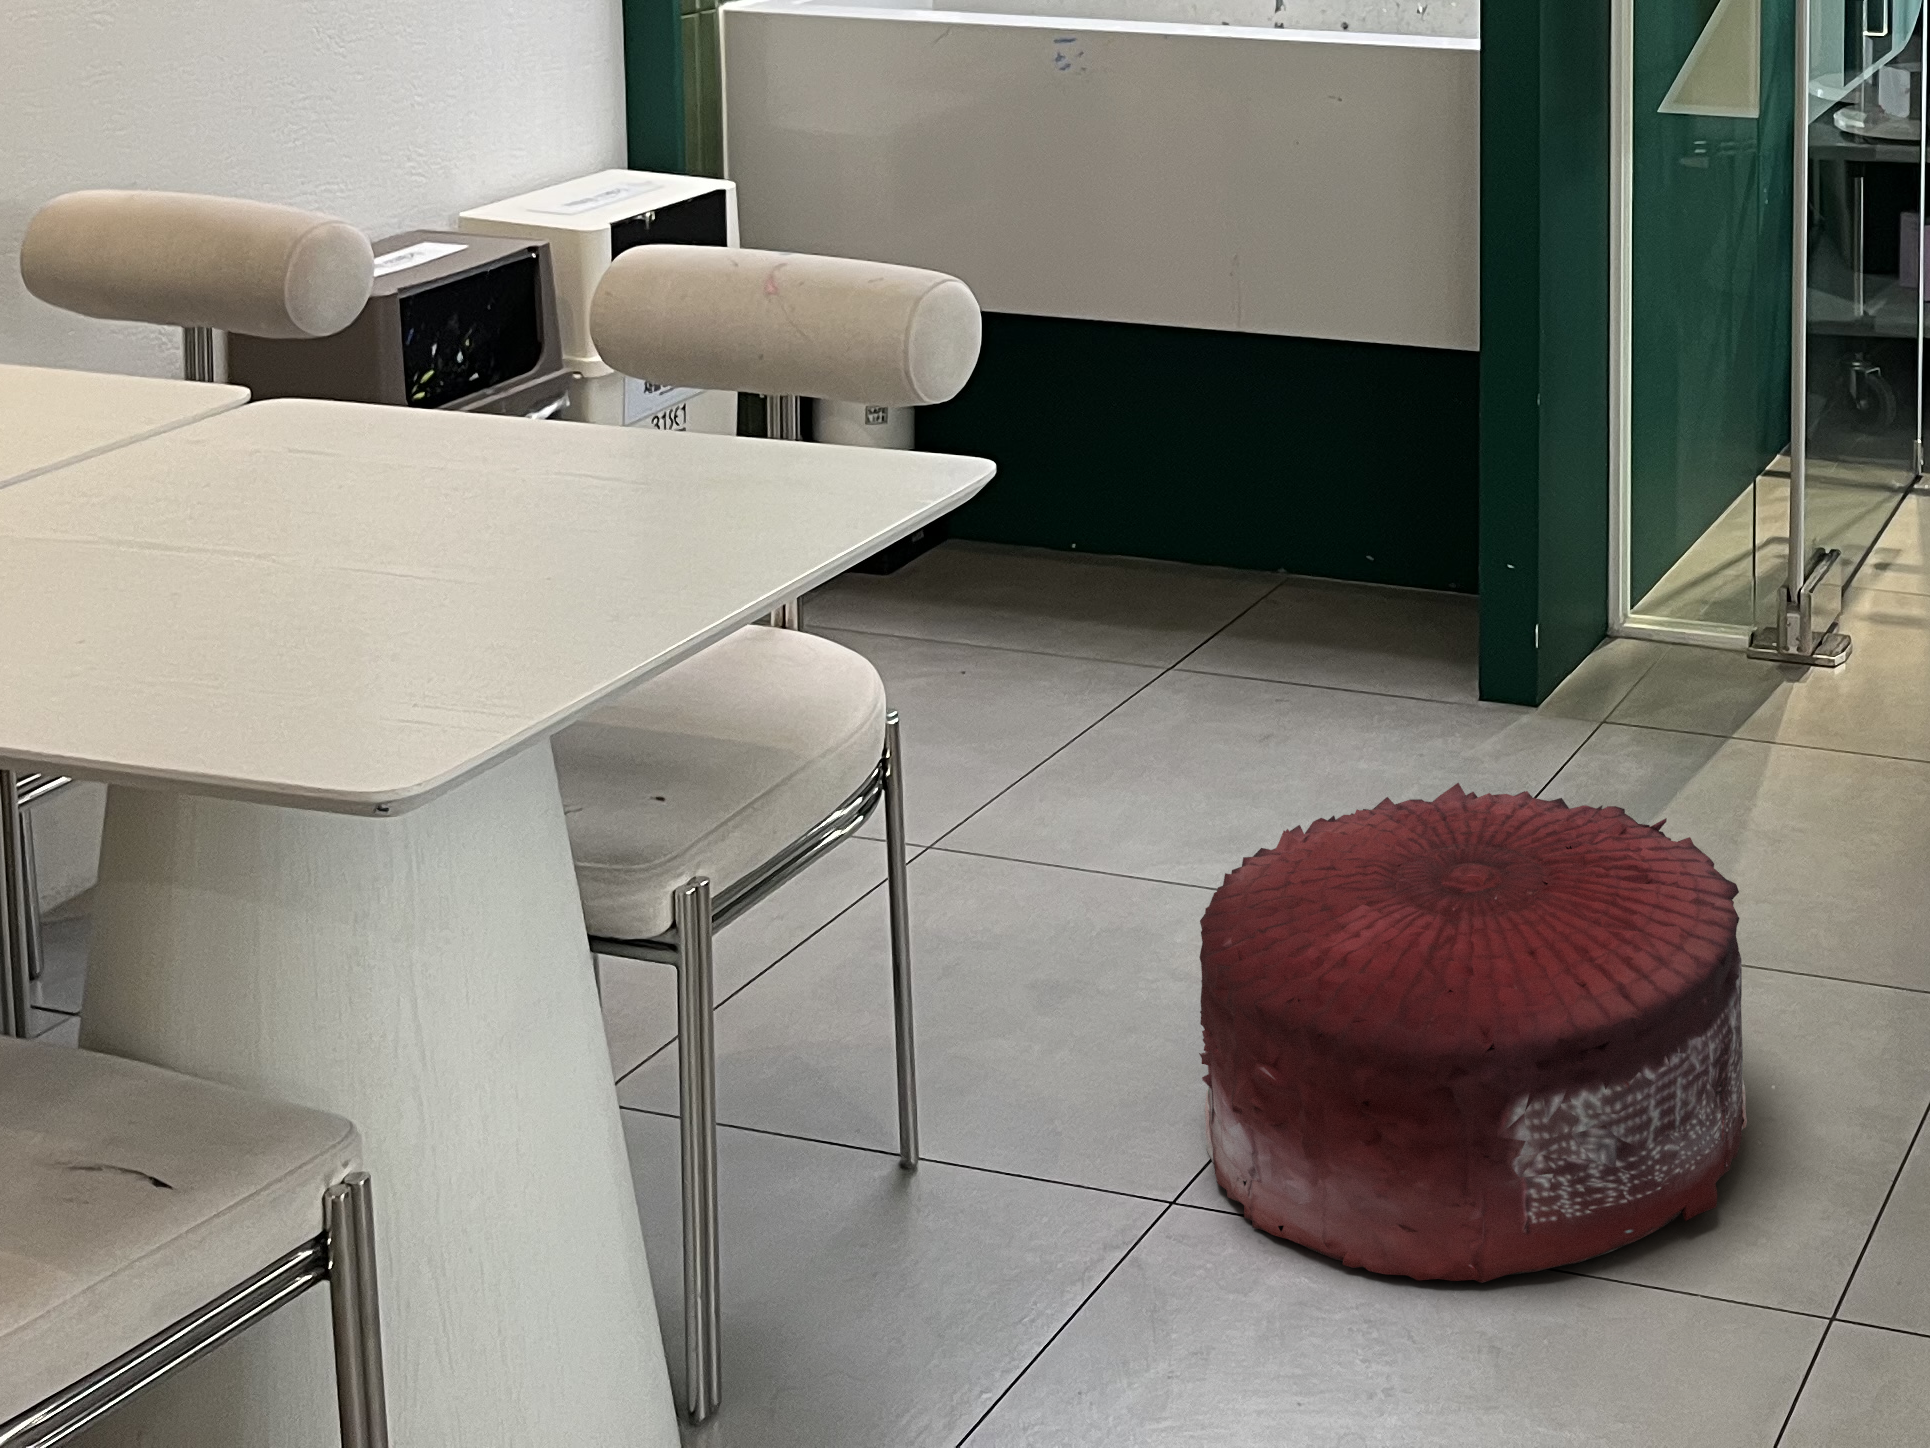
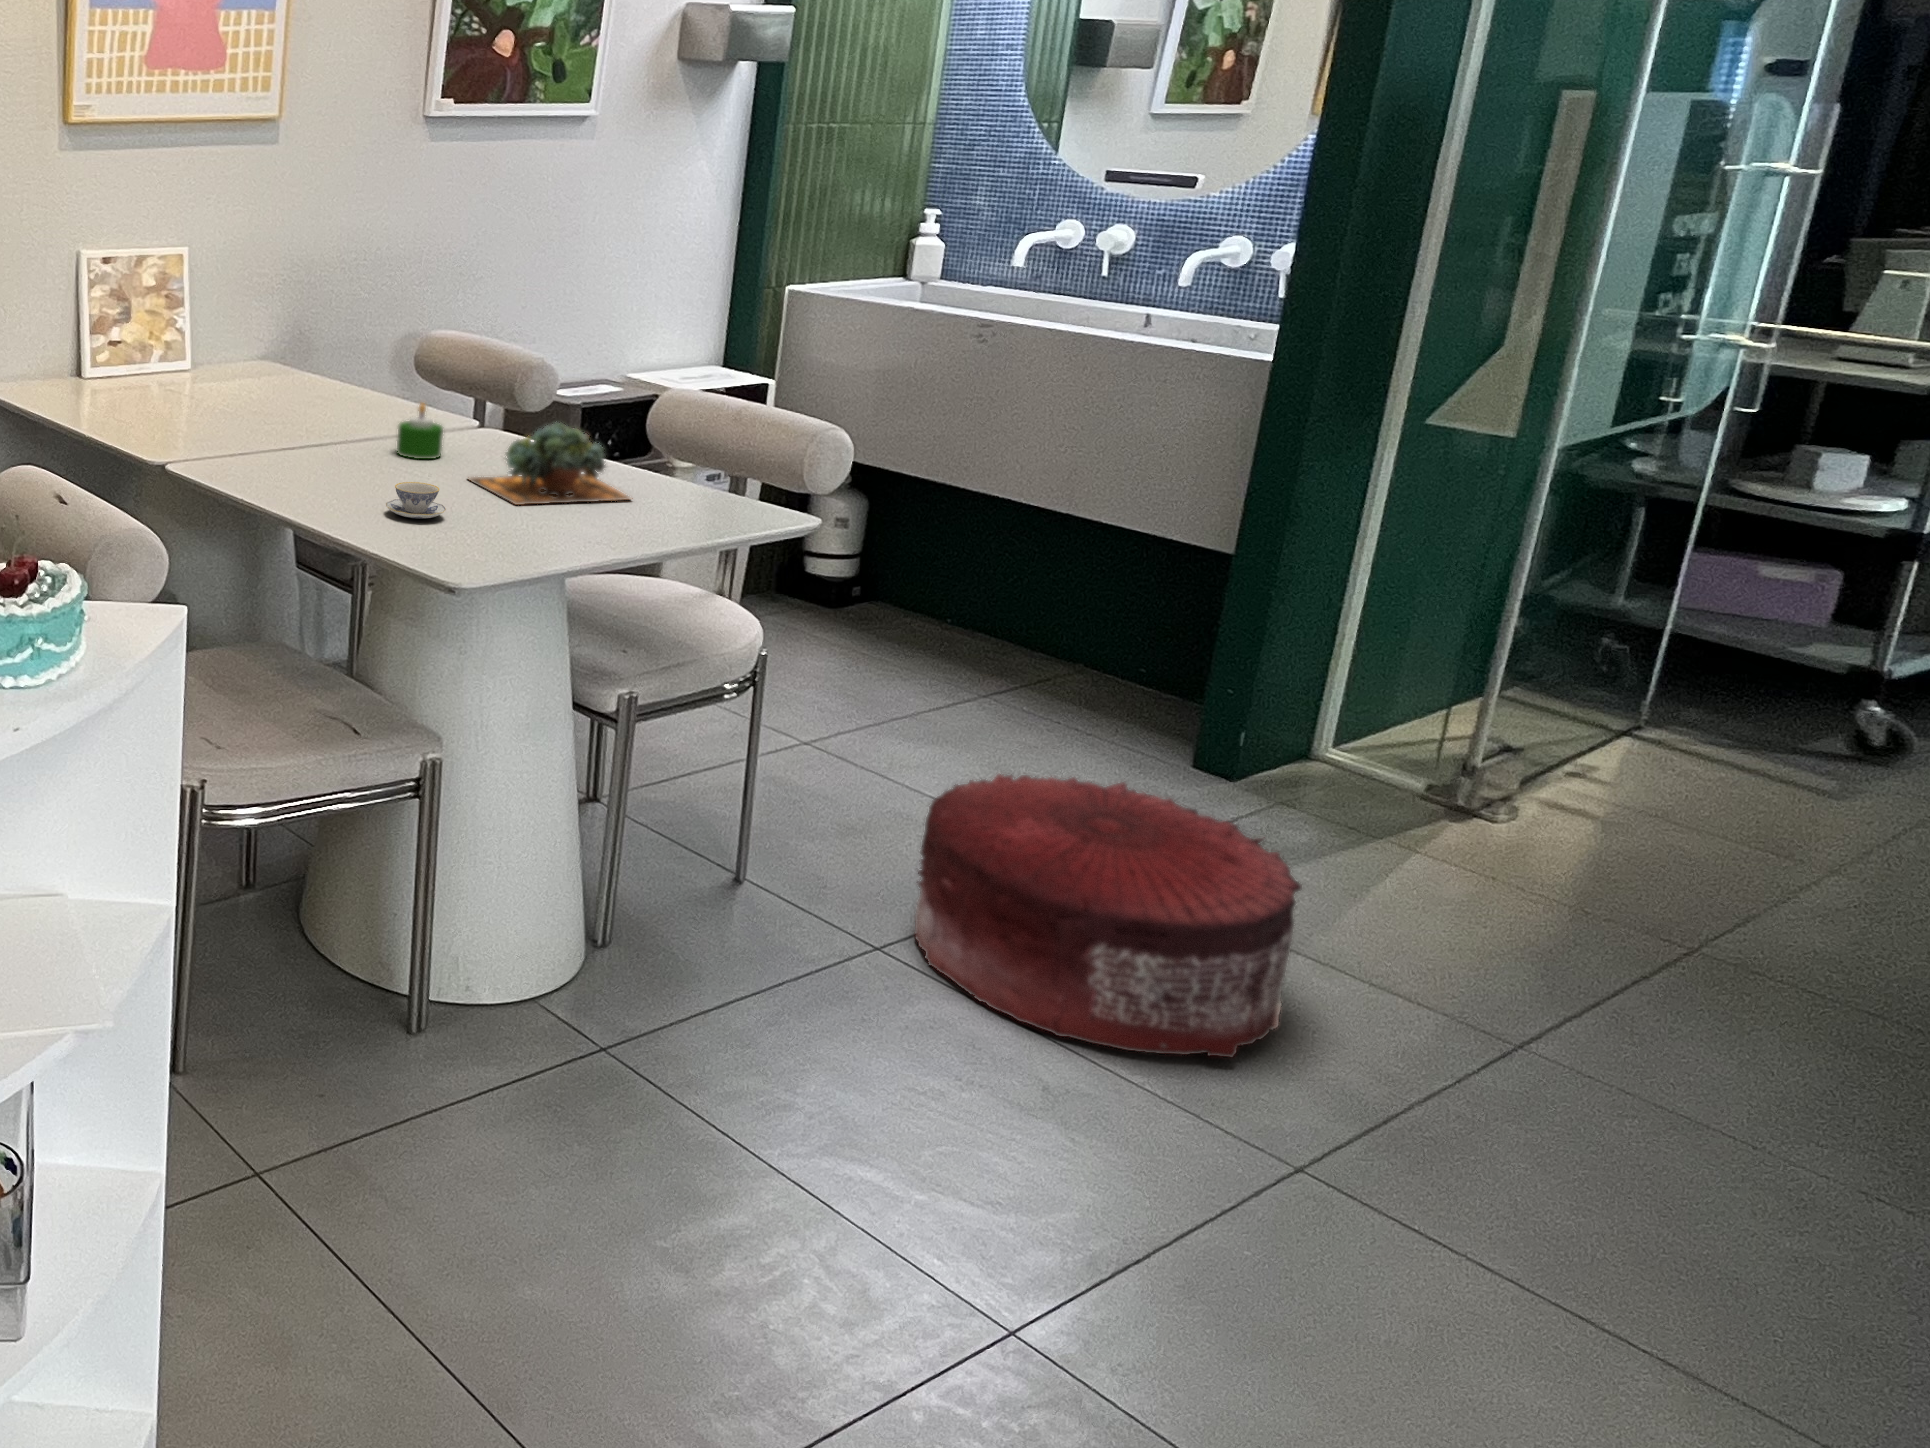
succulent plant: none [238,381,617,586] -> present [470,422,633,505]
candle: none [43,386,158,519] -> present [397,403,443,459]
teacup: none [68,593,223,686] -> present [386,482,446,519]

